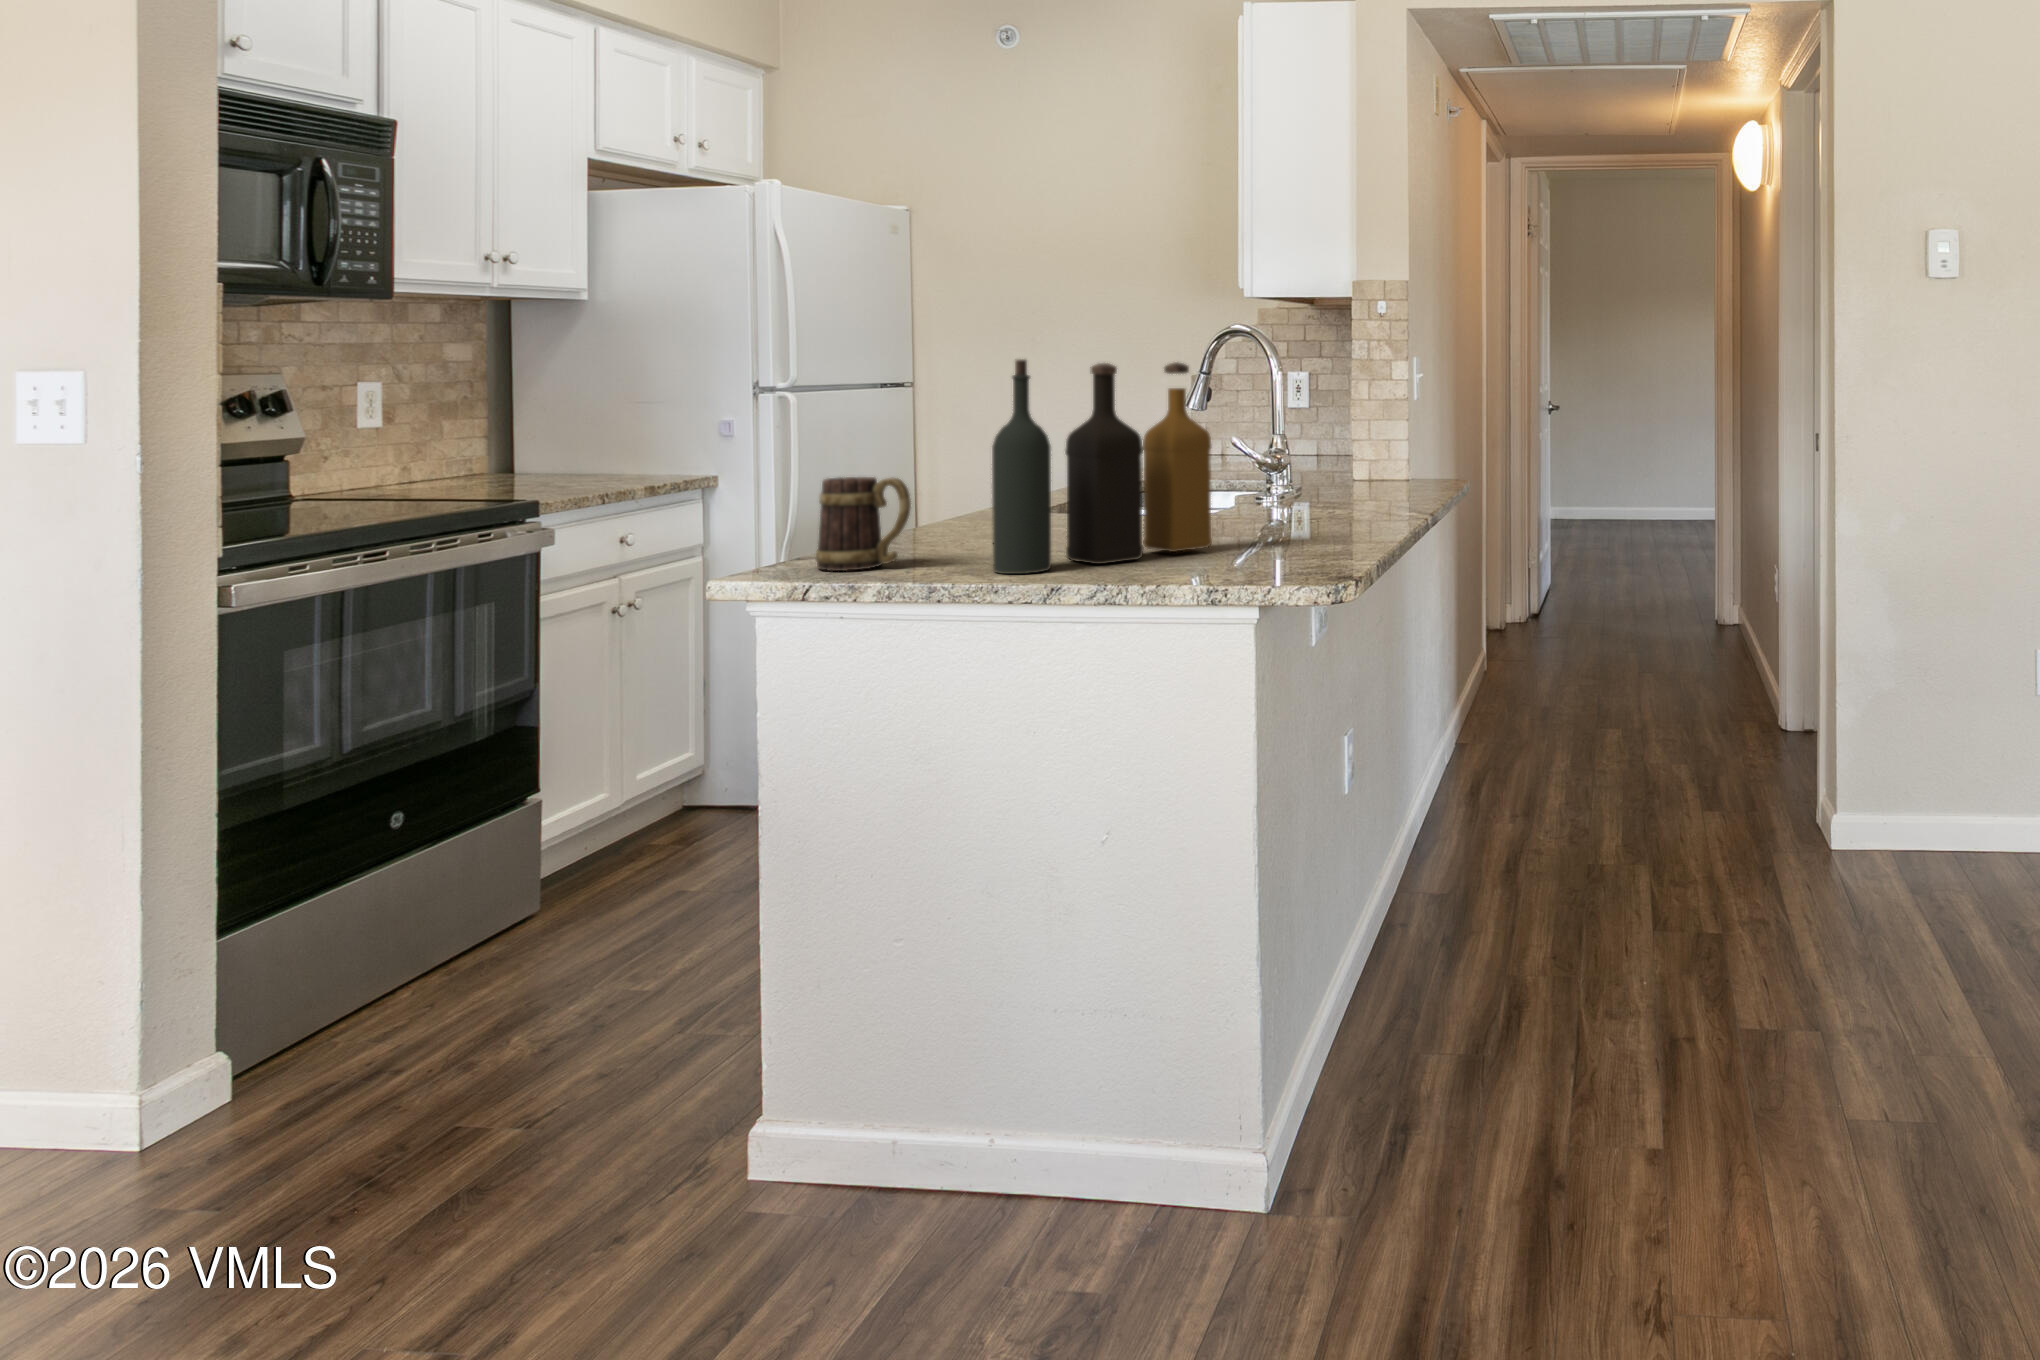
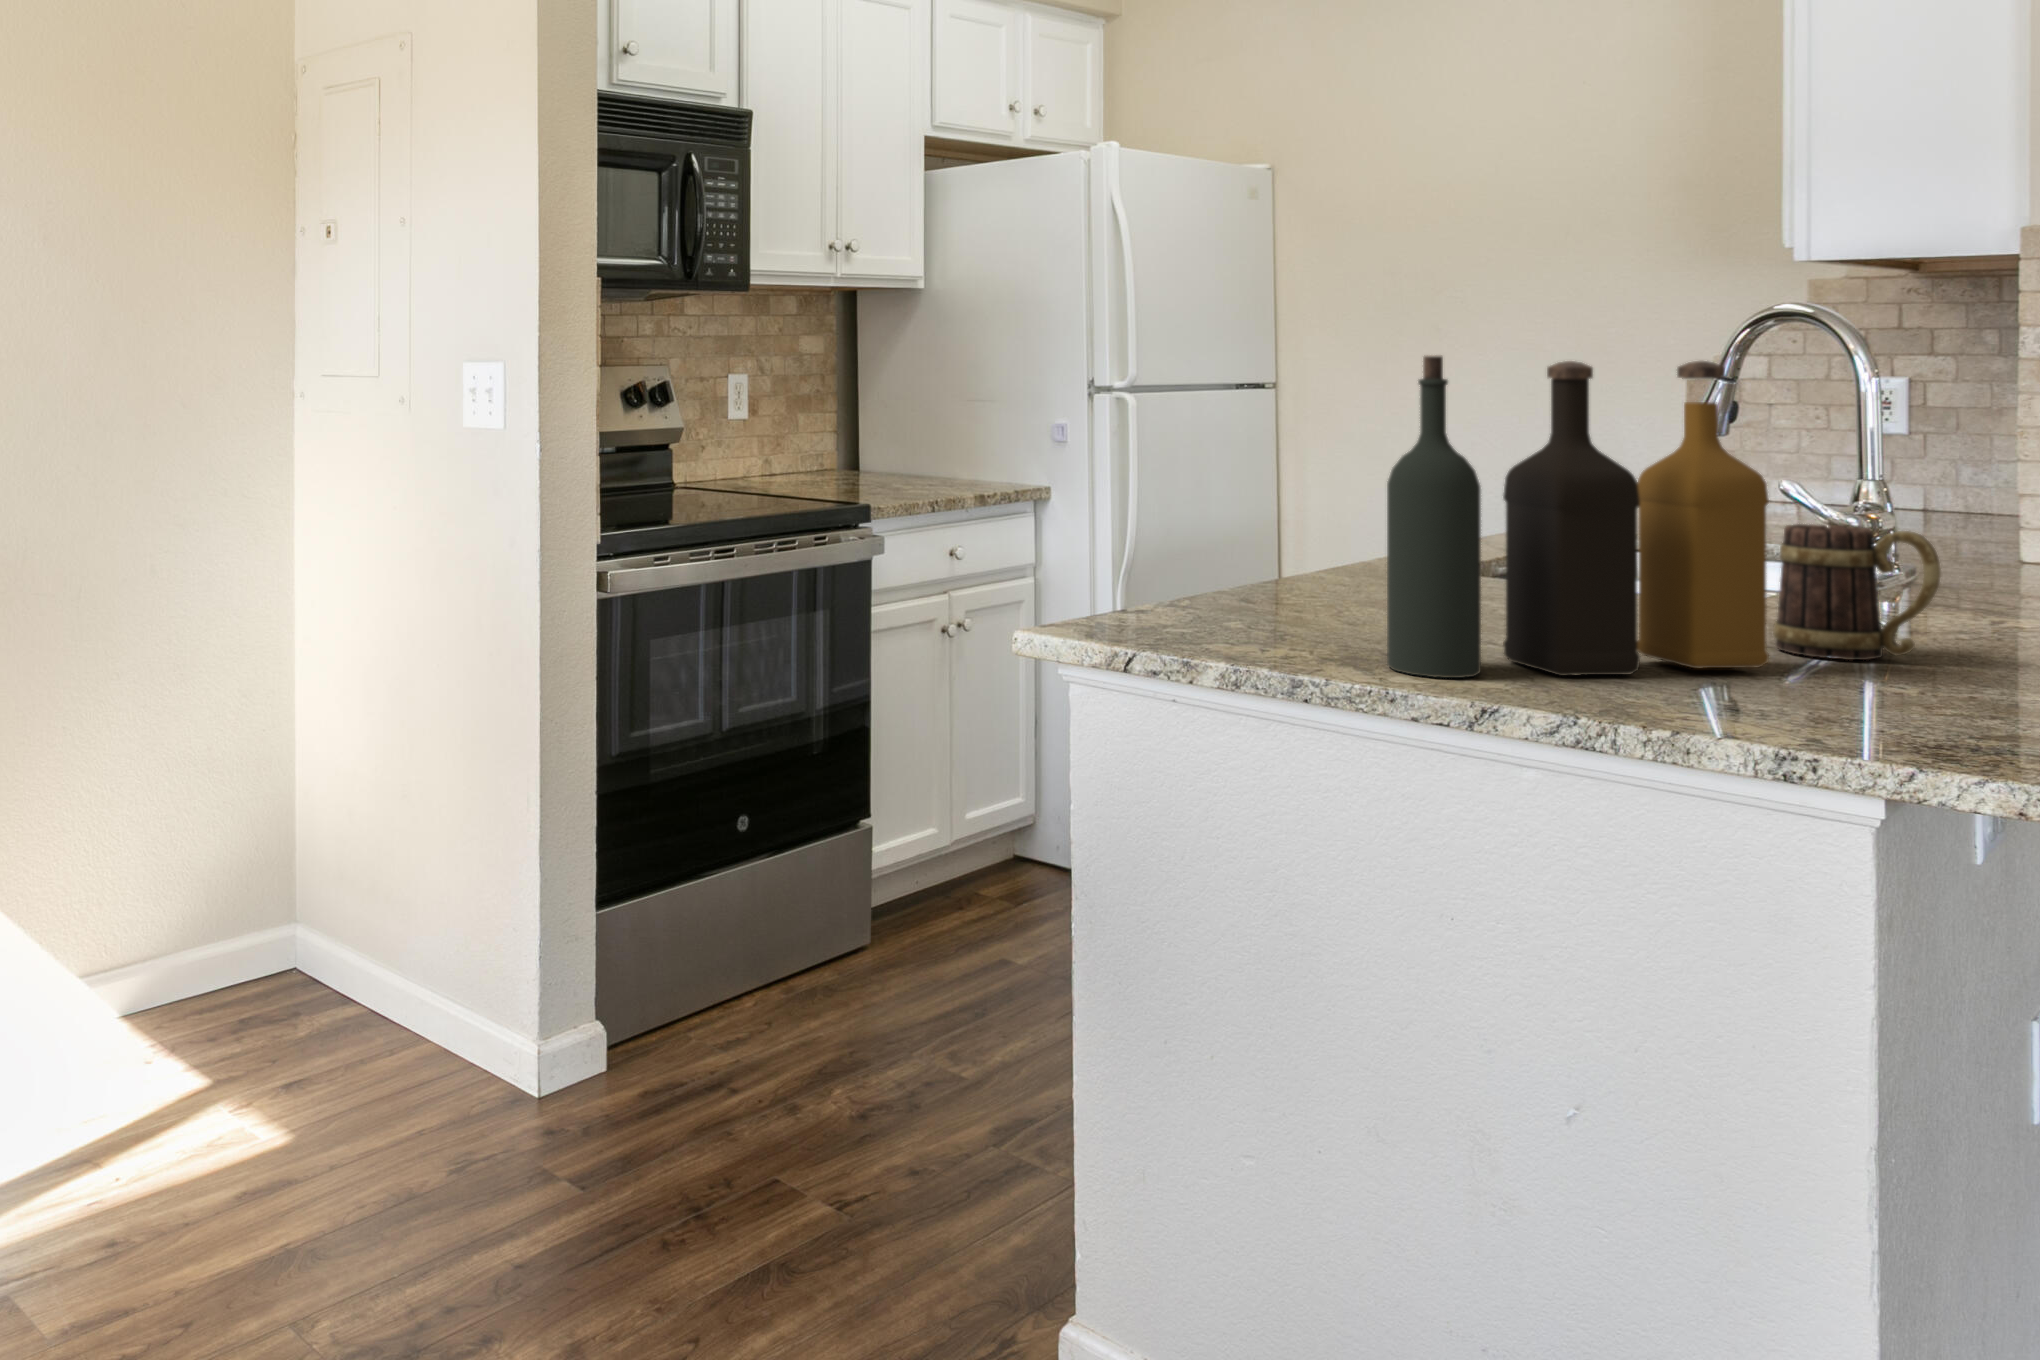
mug: present [816,477,911,571] -> present [1773,524,1941,660]

